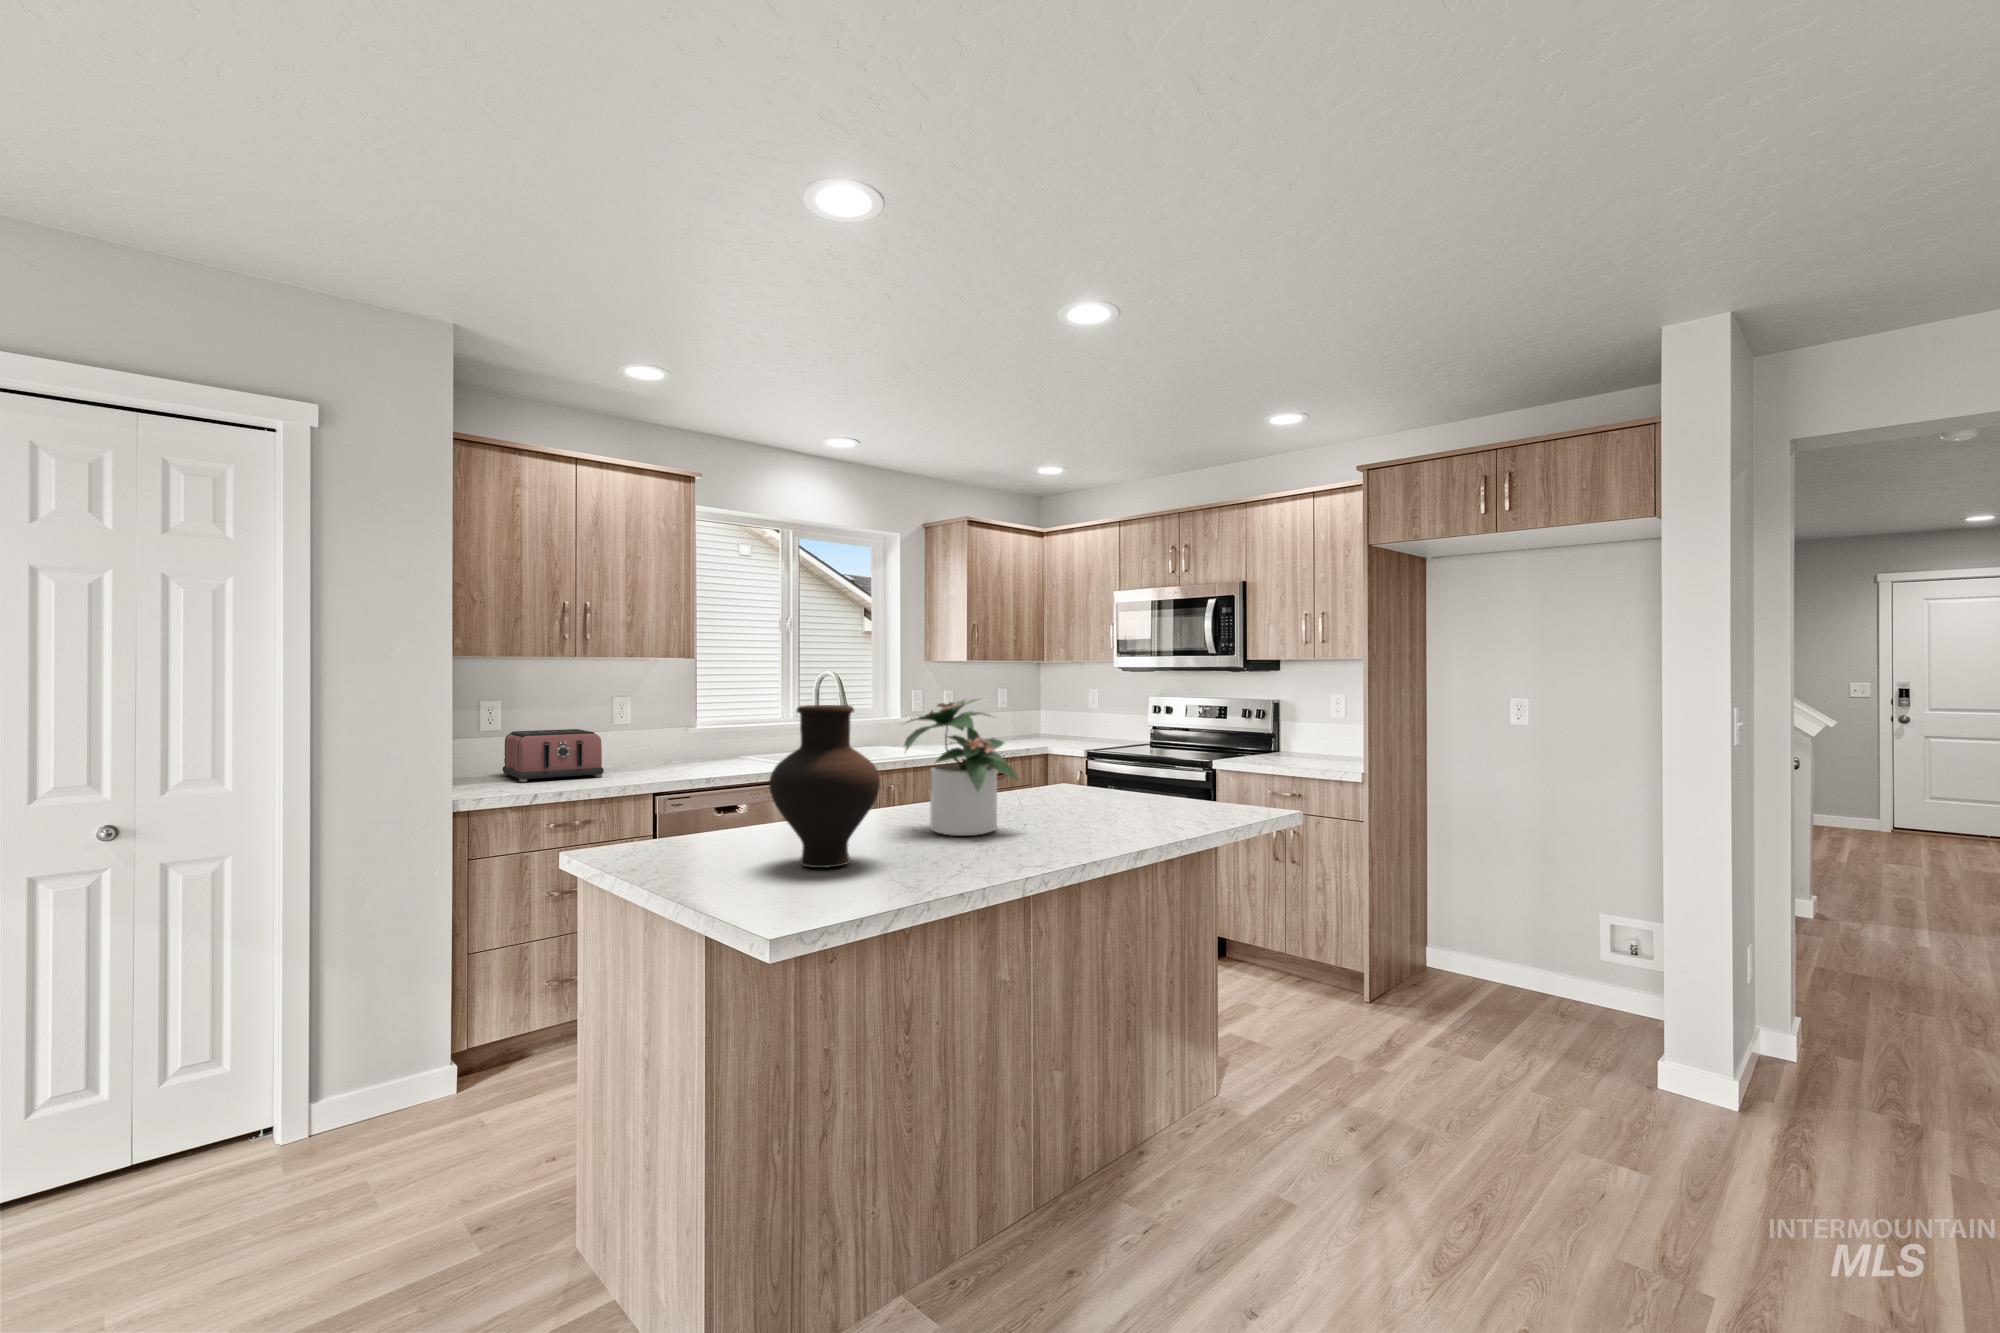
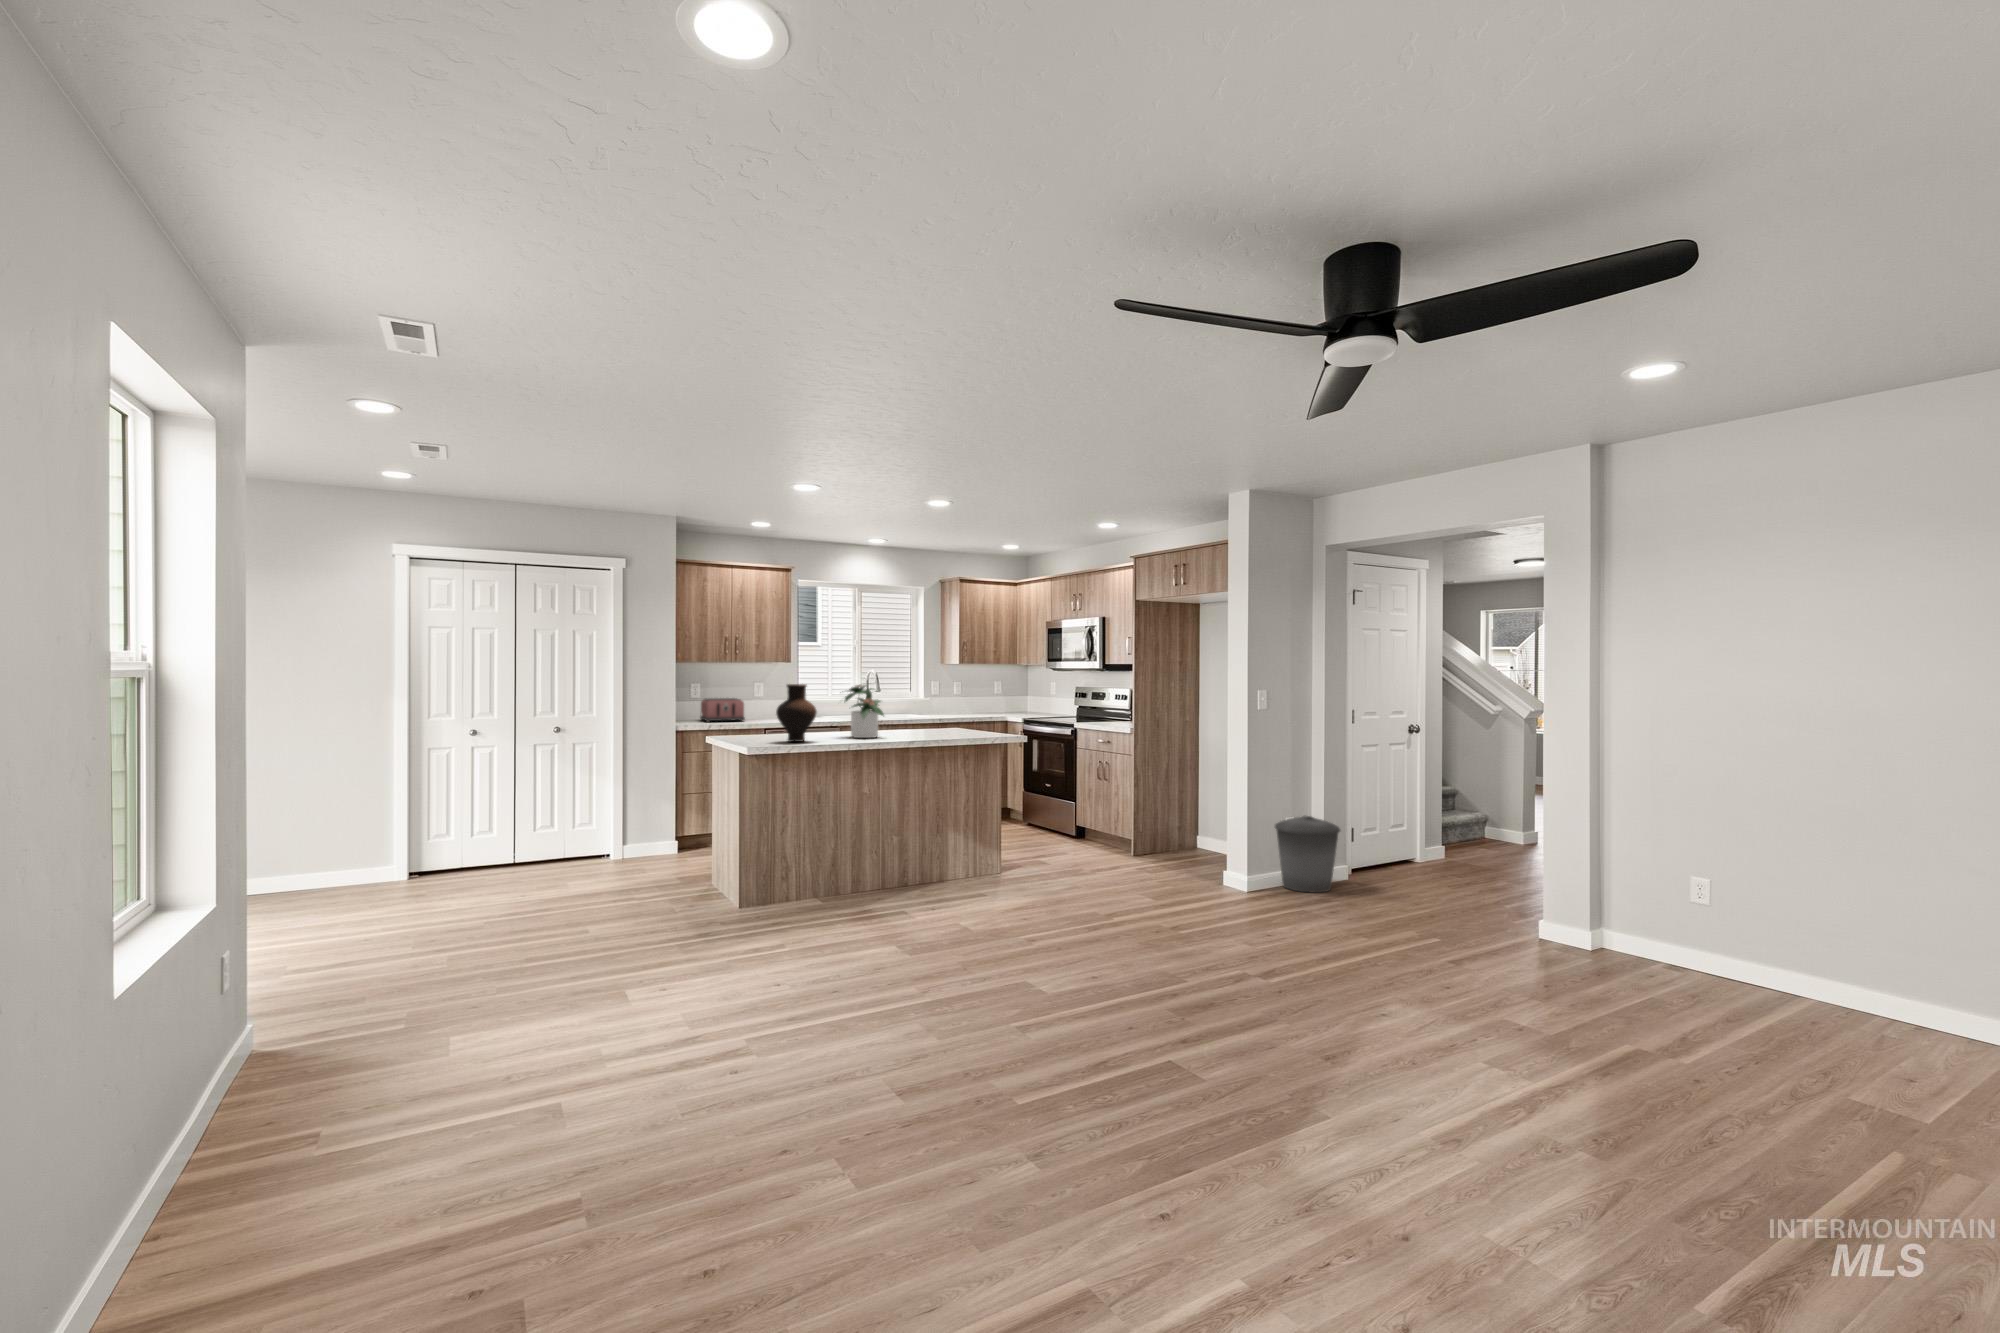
trash can: none [1765,952,1934,1118] -> present [1275,816,1340,892]

